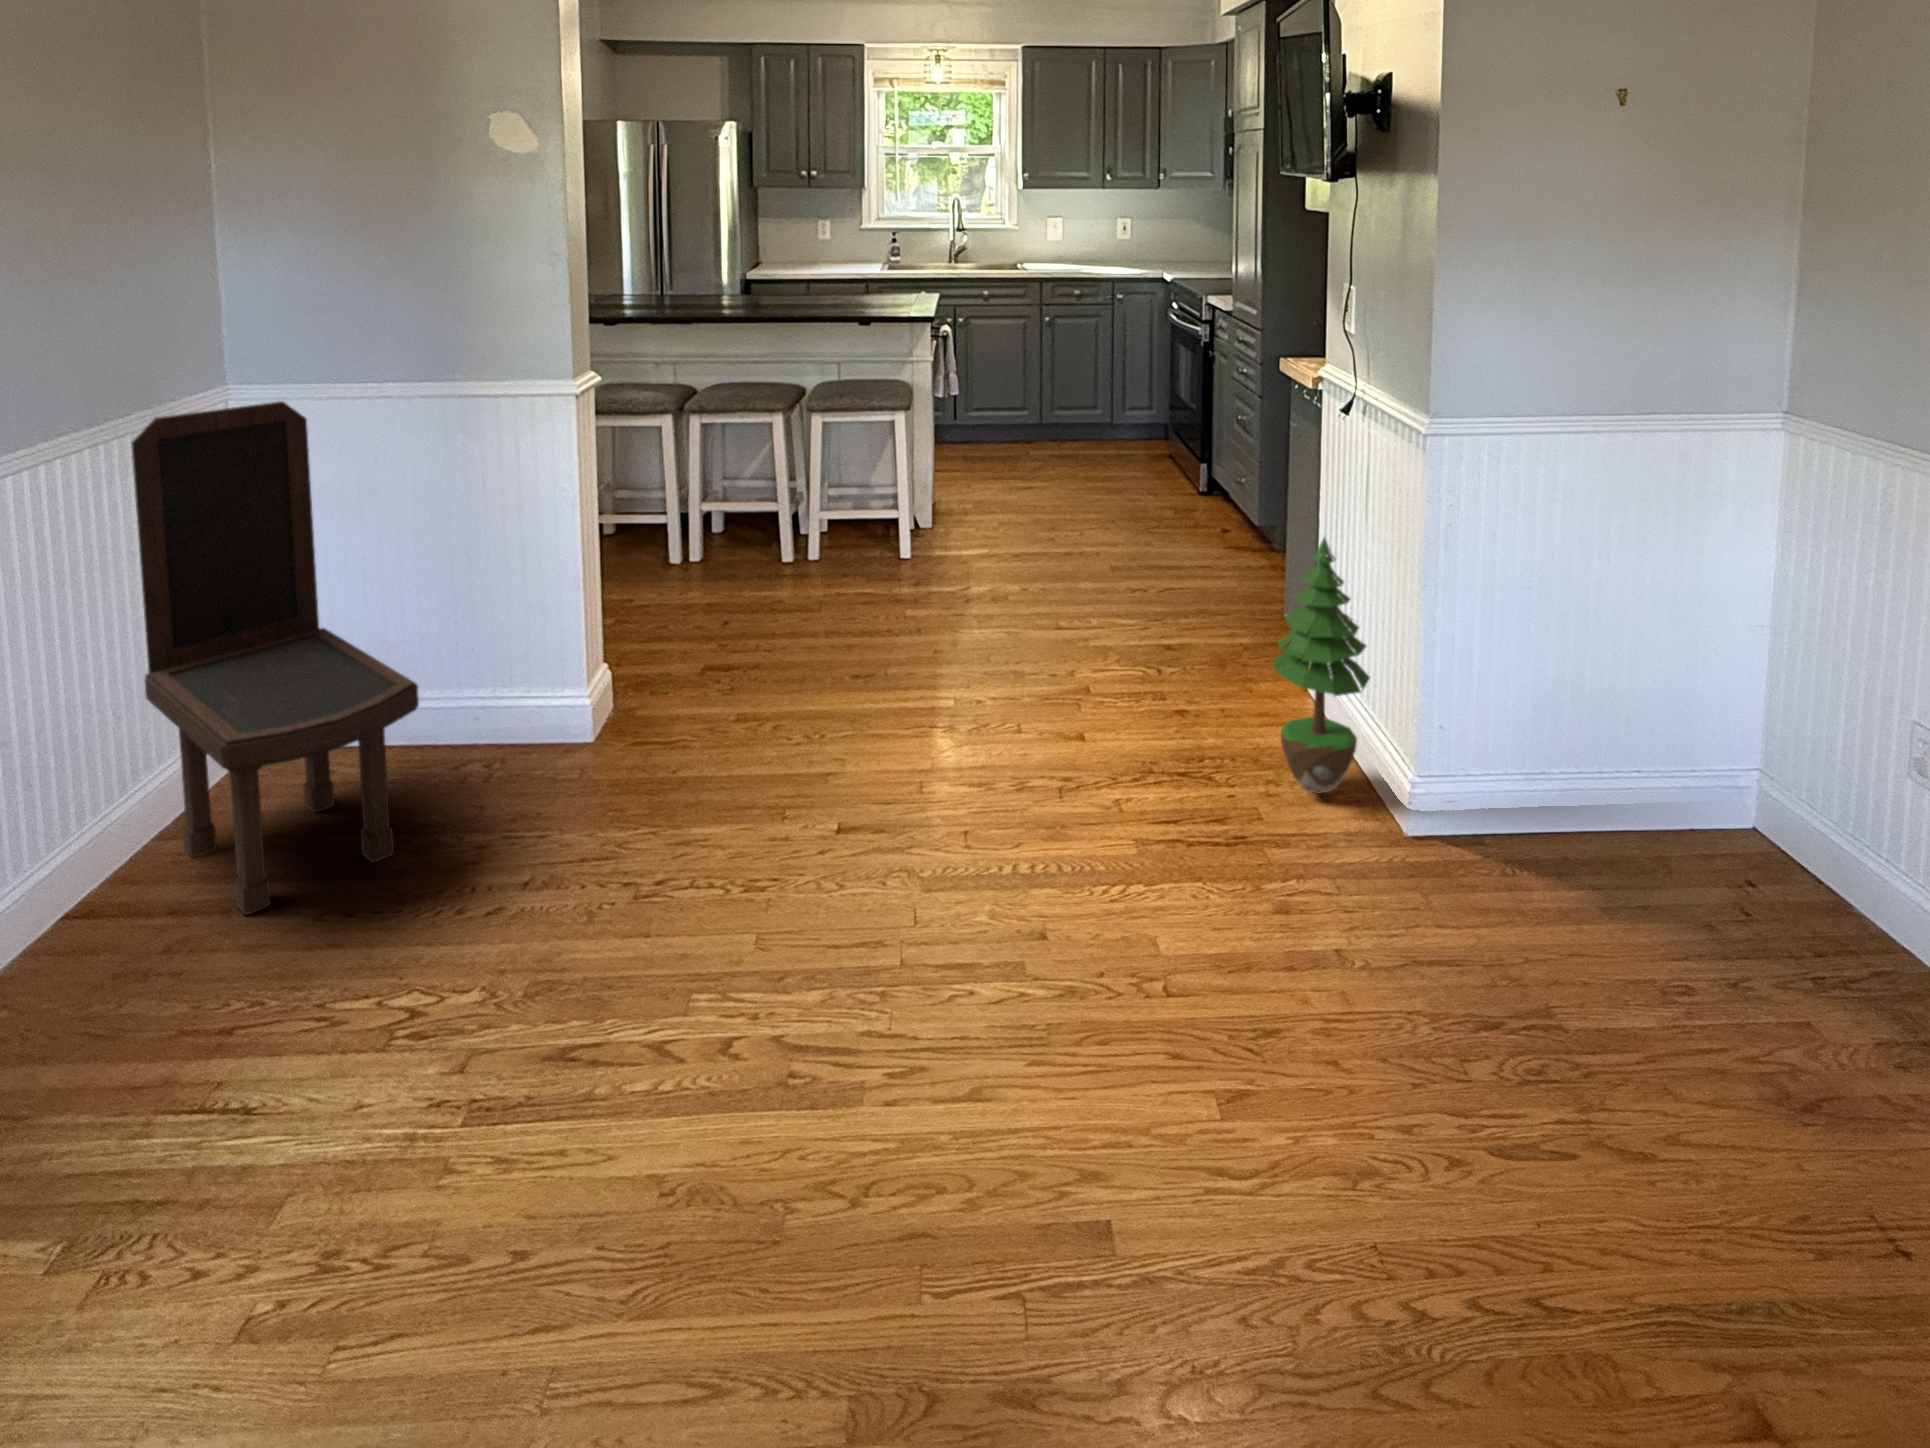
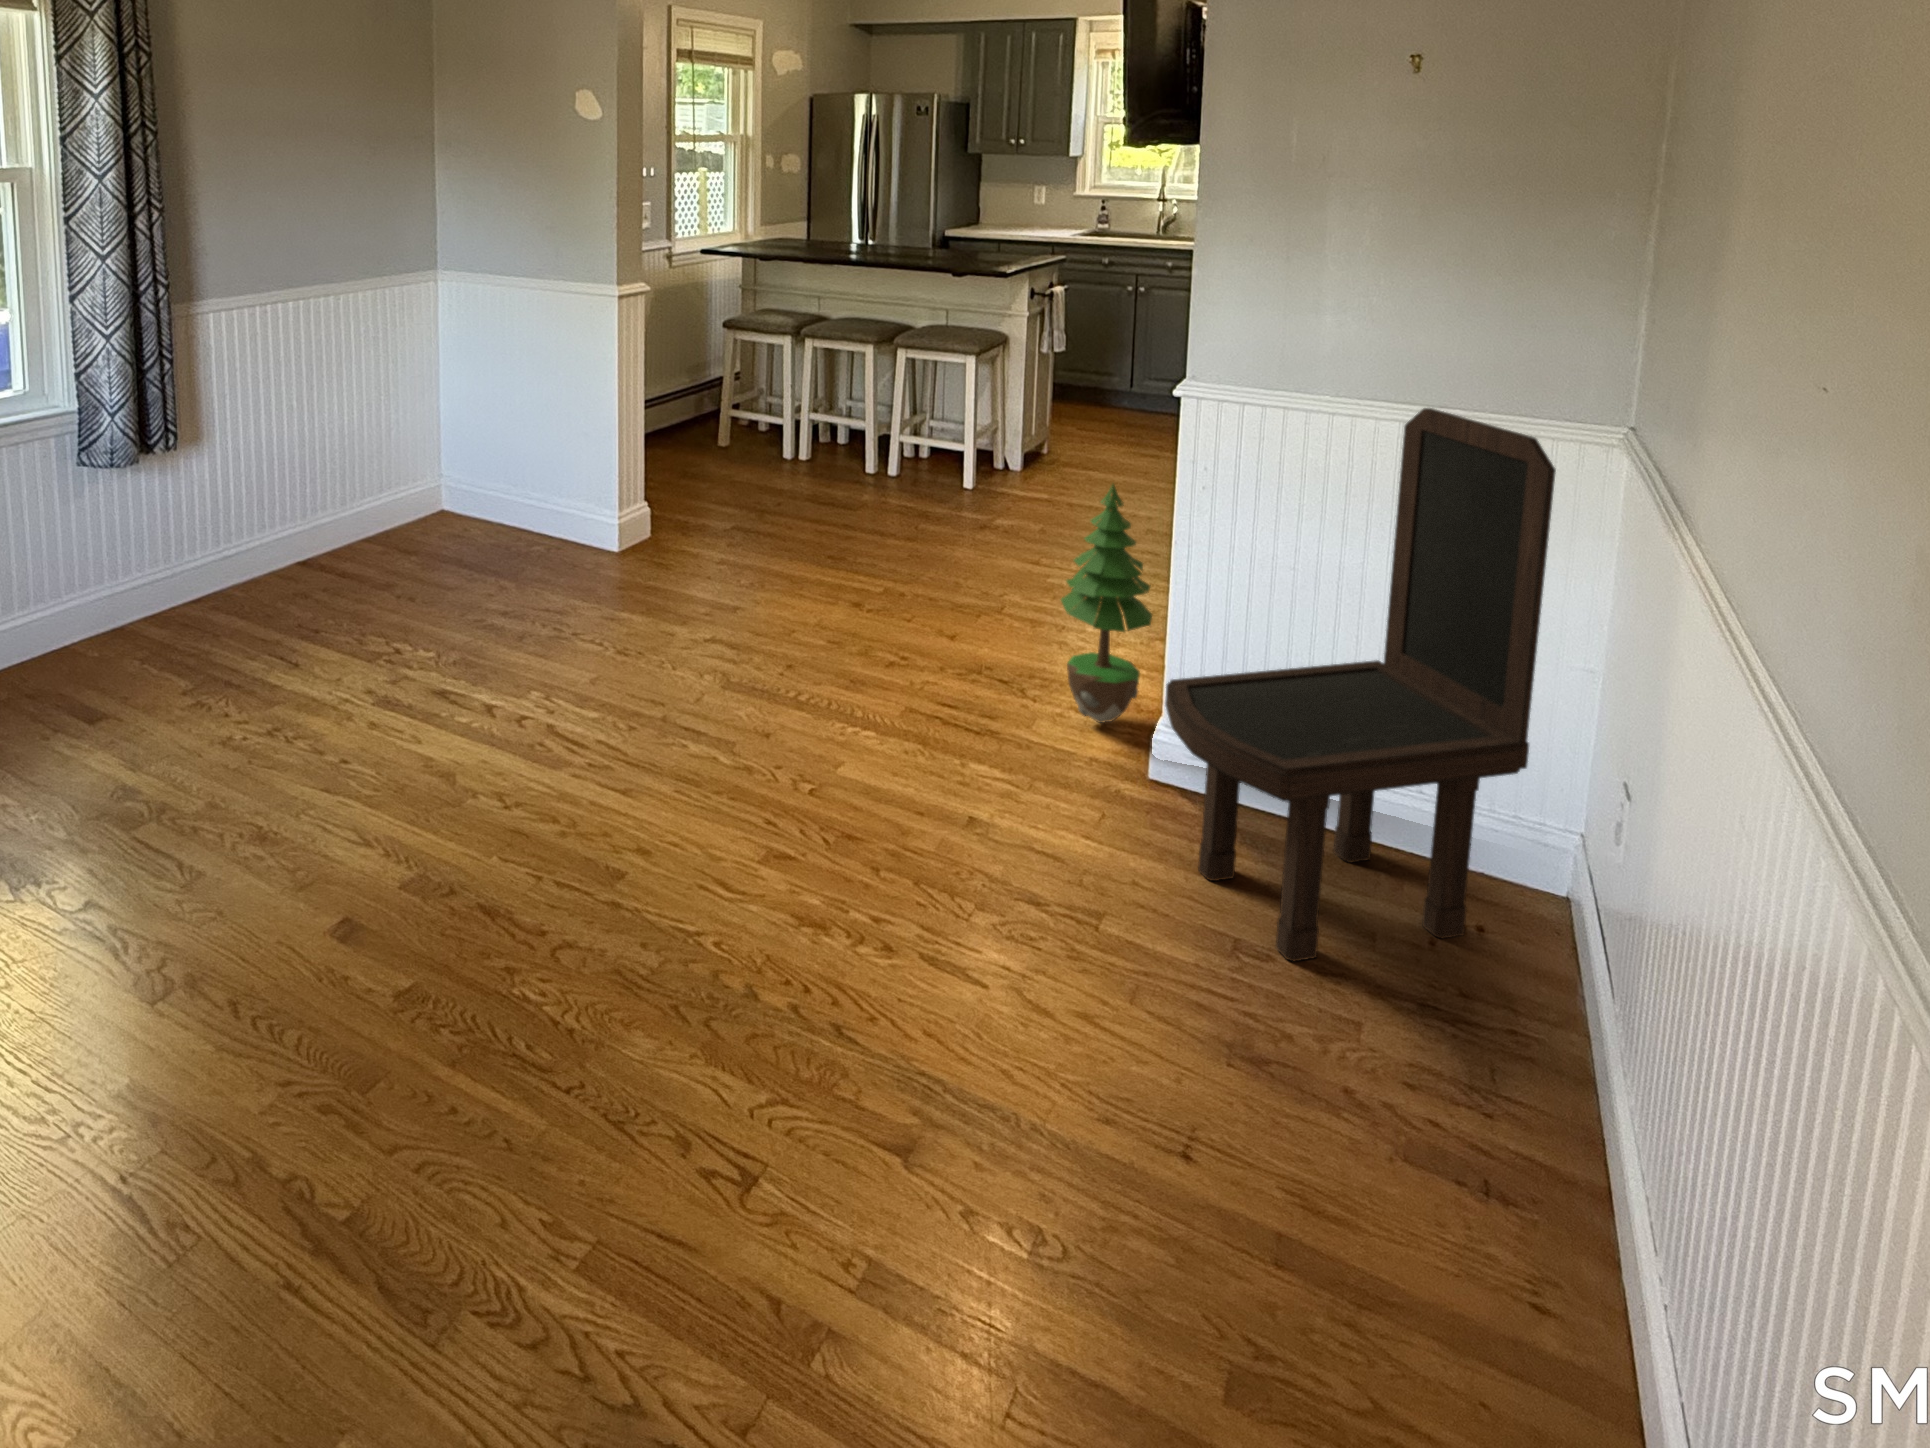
dining chair: present [131,401,419,915] -> present [1165,408,1556,961]

